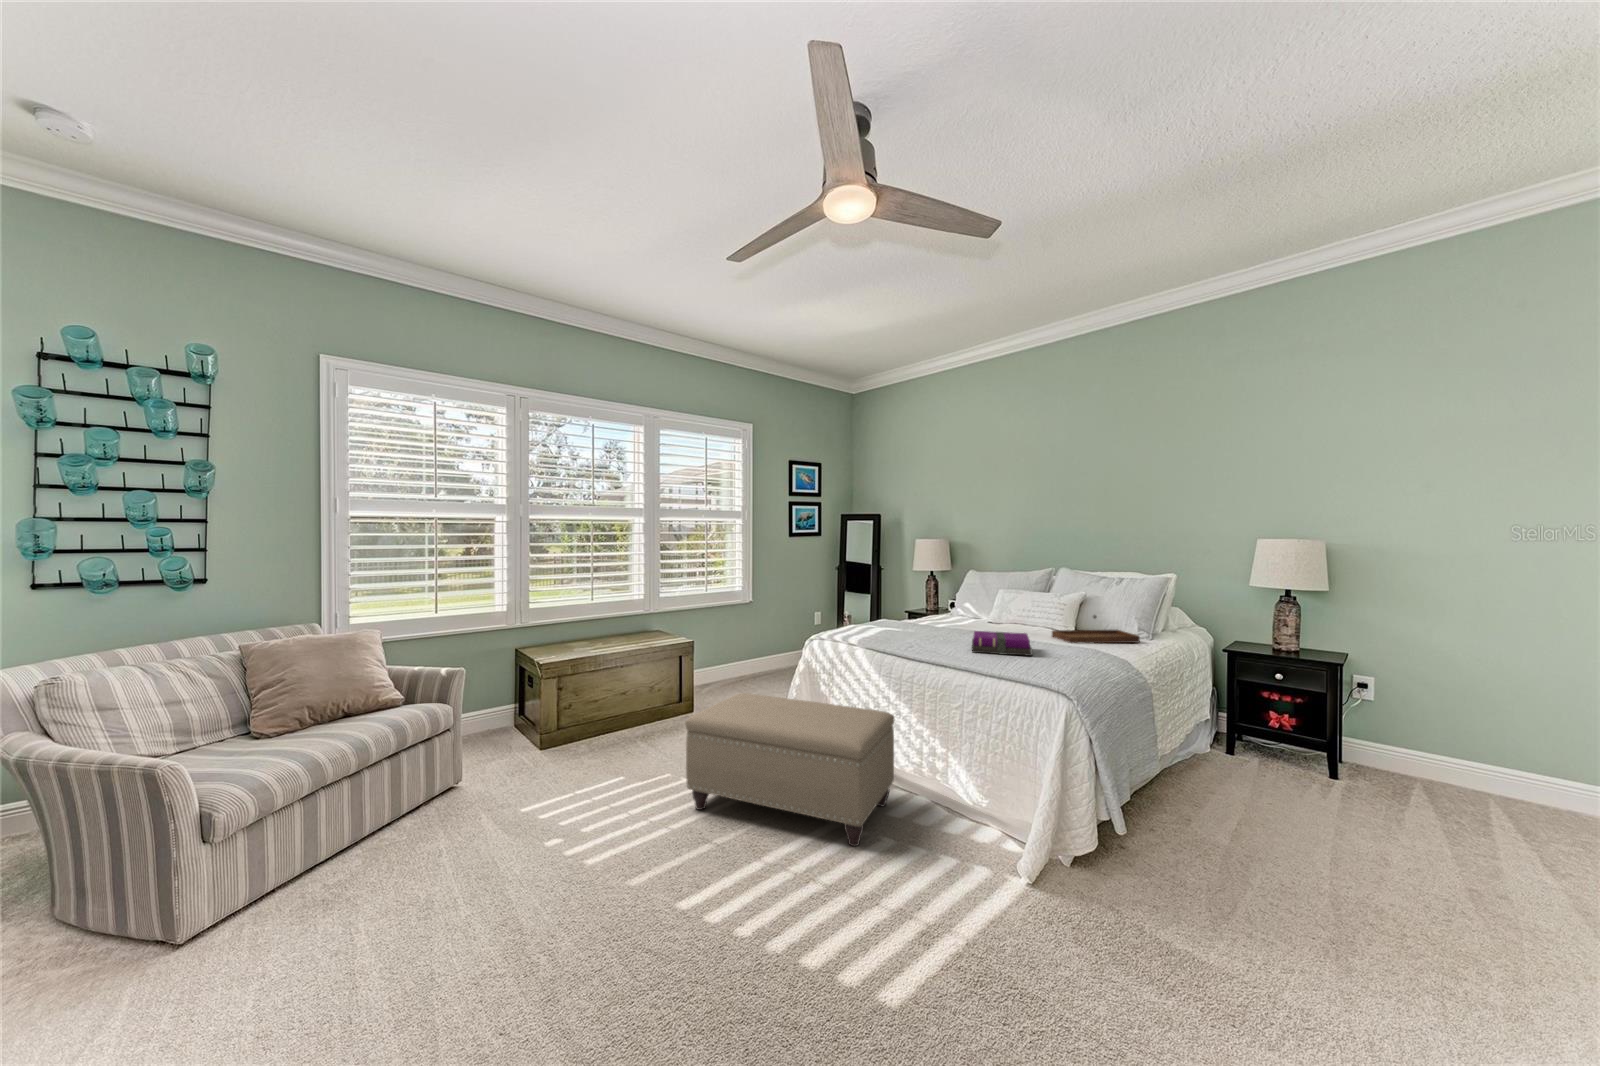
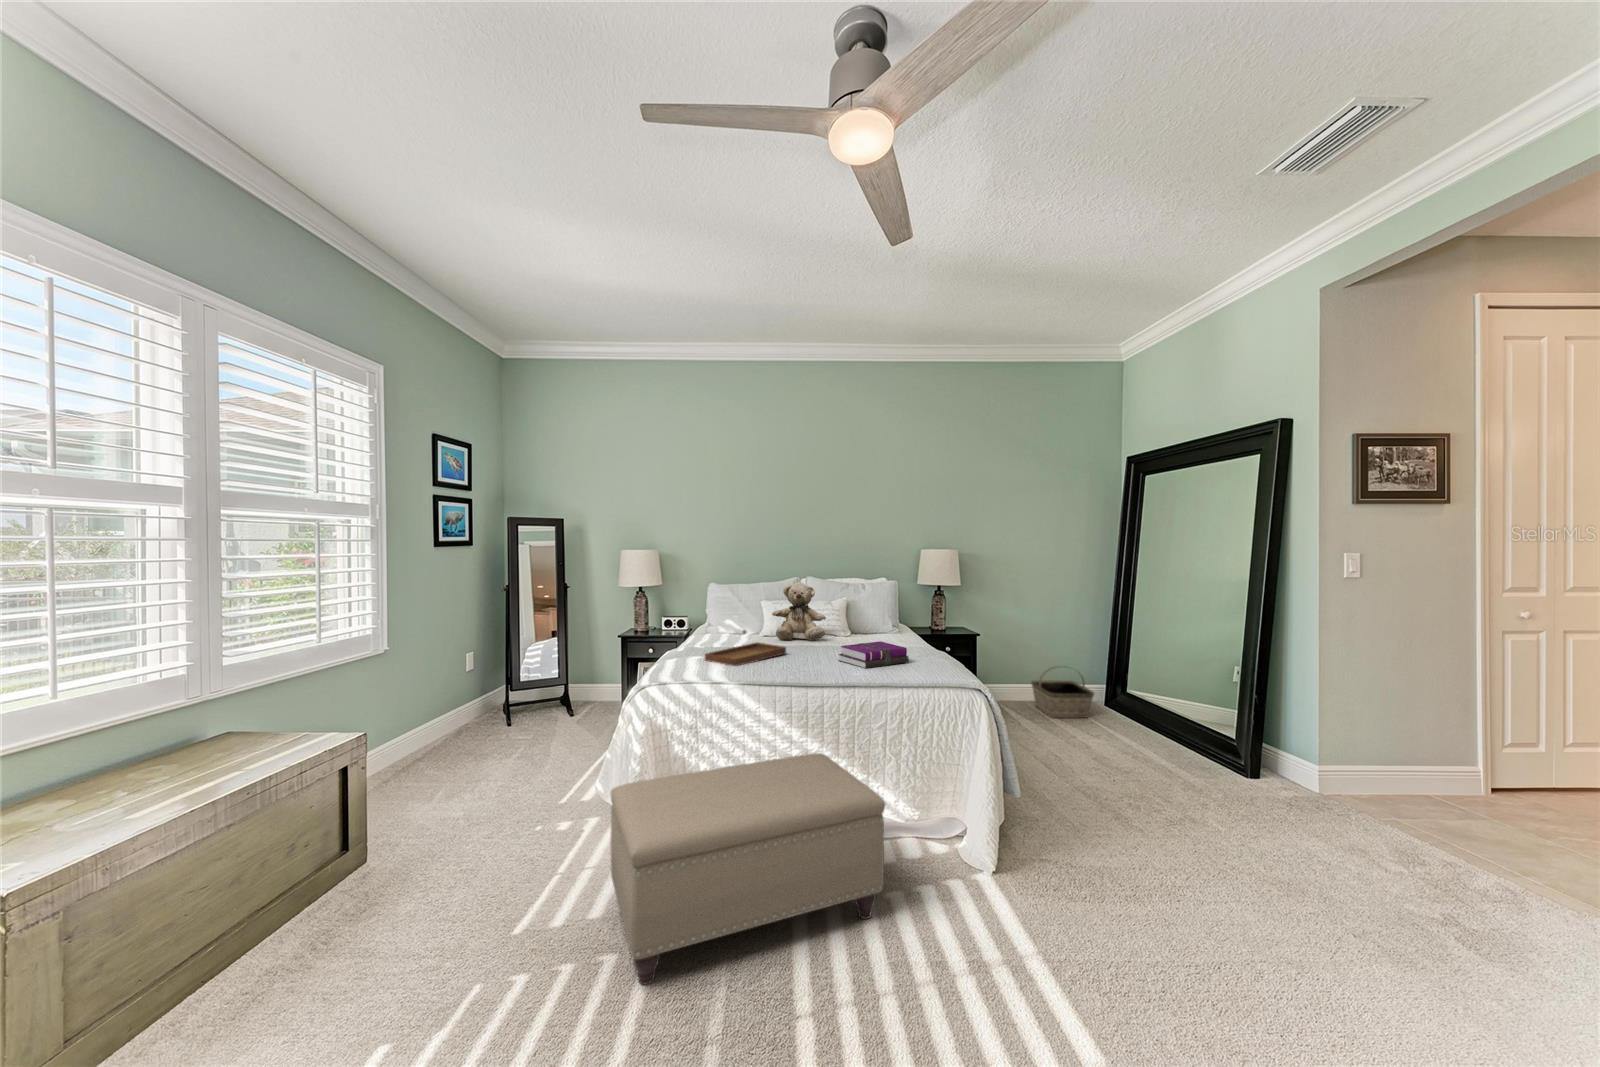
teddy bear: none [978,572,1036,631] -> present [772,582,826,641]
tray: present [1052,615,1140,643] -> present [705,630,786,666]
basket: none [1437,733,1556,830] -> present [1031,667,1094,718]

